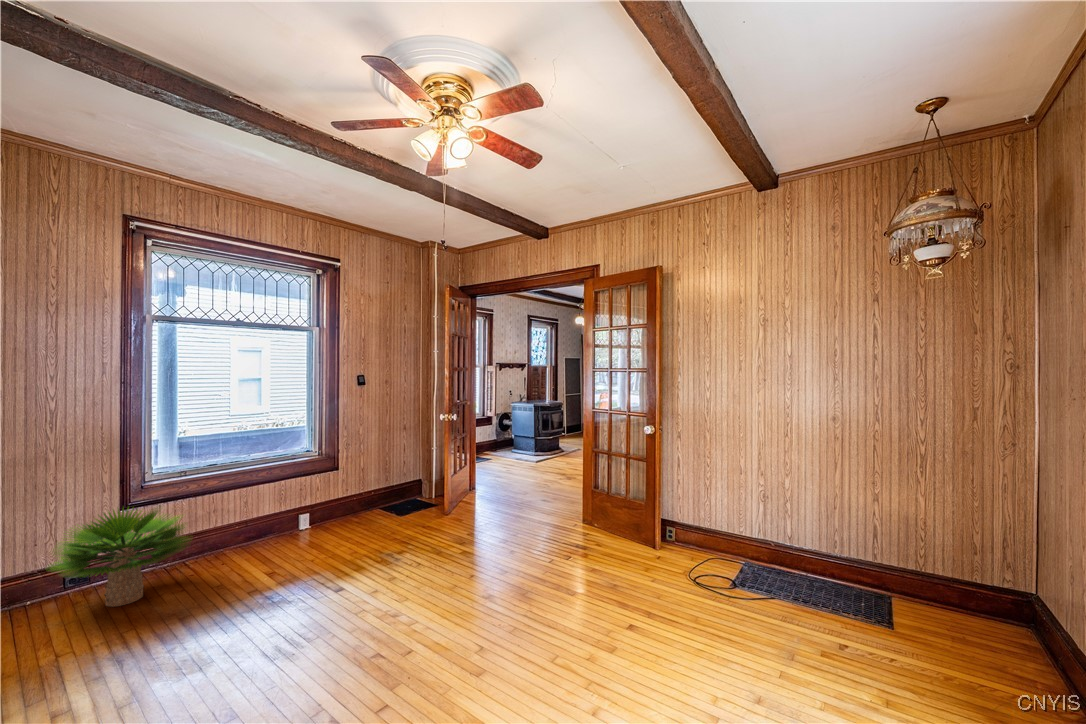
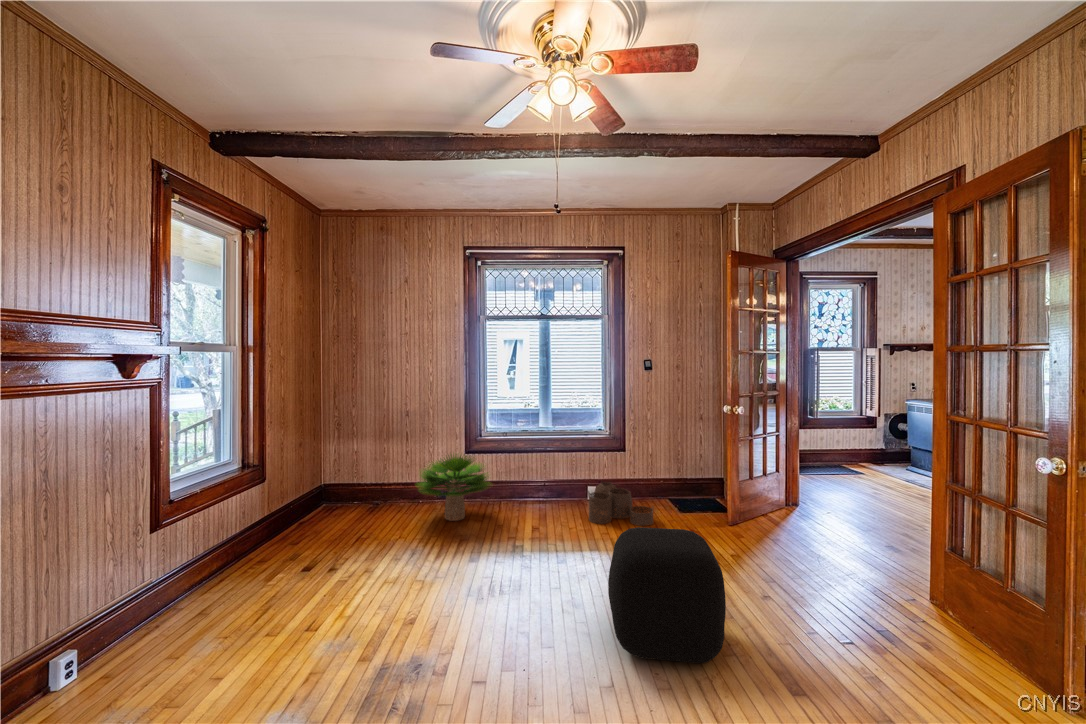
woven basket: none [308,502,387,547] -> present [588,482,654,526]
ottoman: none [435,512,533,622] -> present [608,527,726,663]

